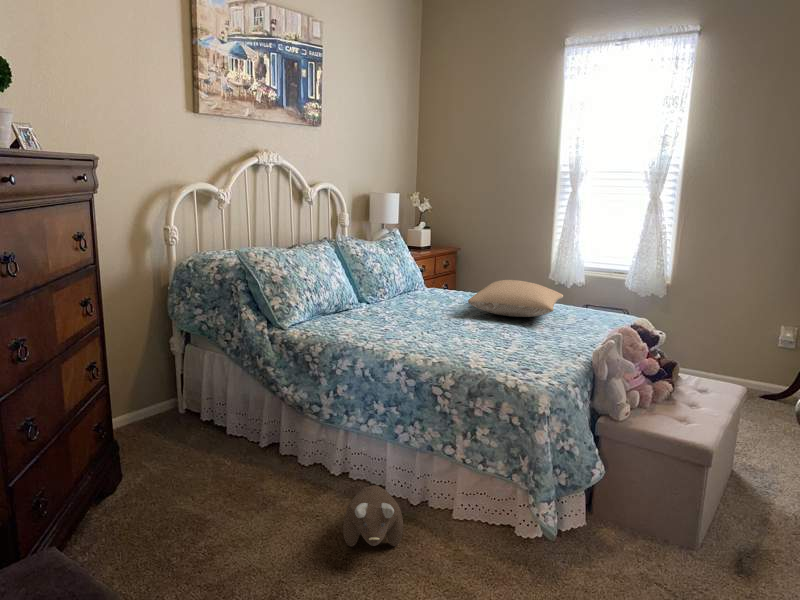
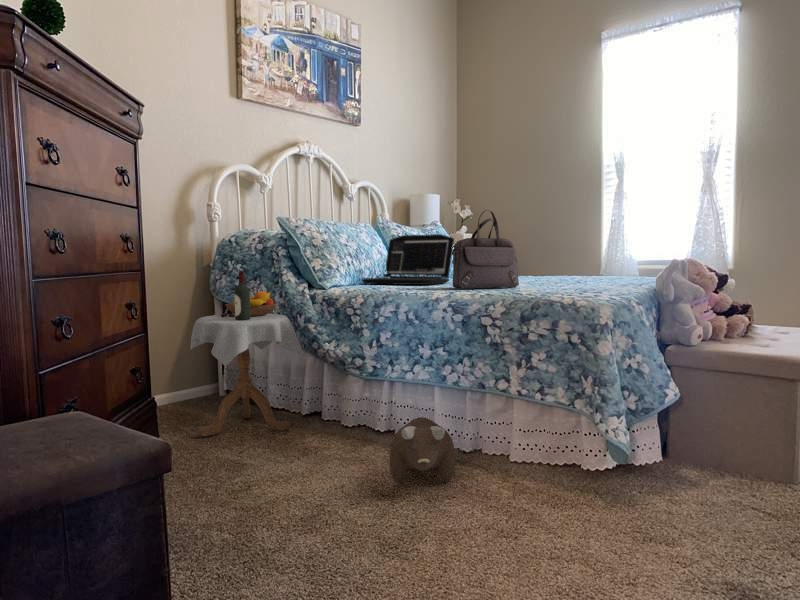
laptop: none [320,267,411,329] -> present [362,234,454,285]
handbag: none [407,273,470,348] -> present [452,210,519,288]
pillow: present [468,280,564,317] -> none [515,245,617,280]
side table: none [151,322,263,476] -> present [190,271,304,436]

